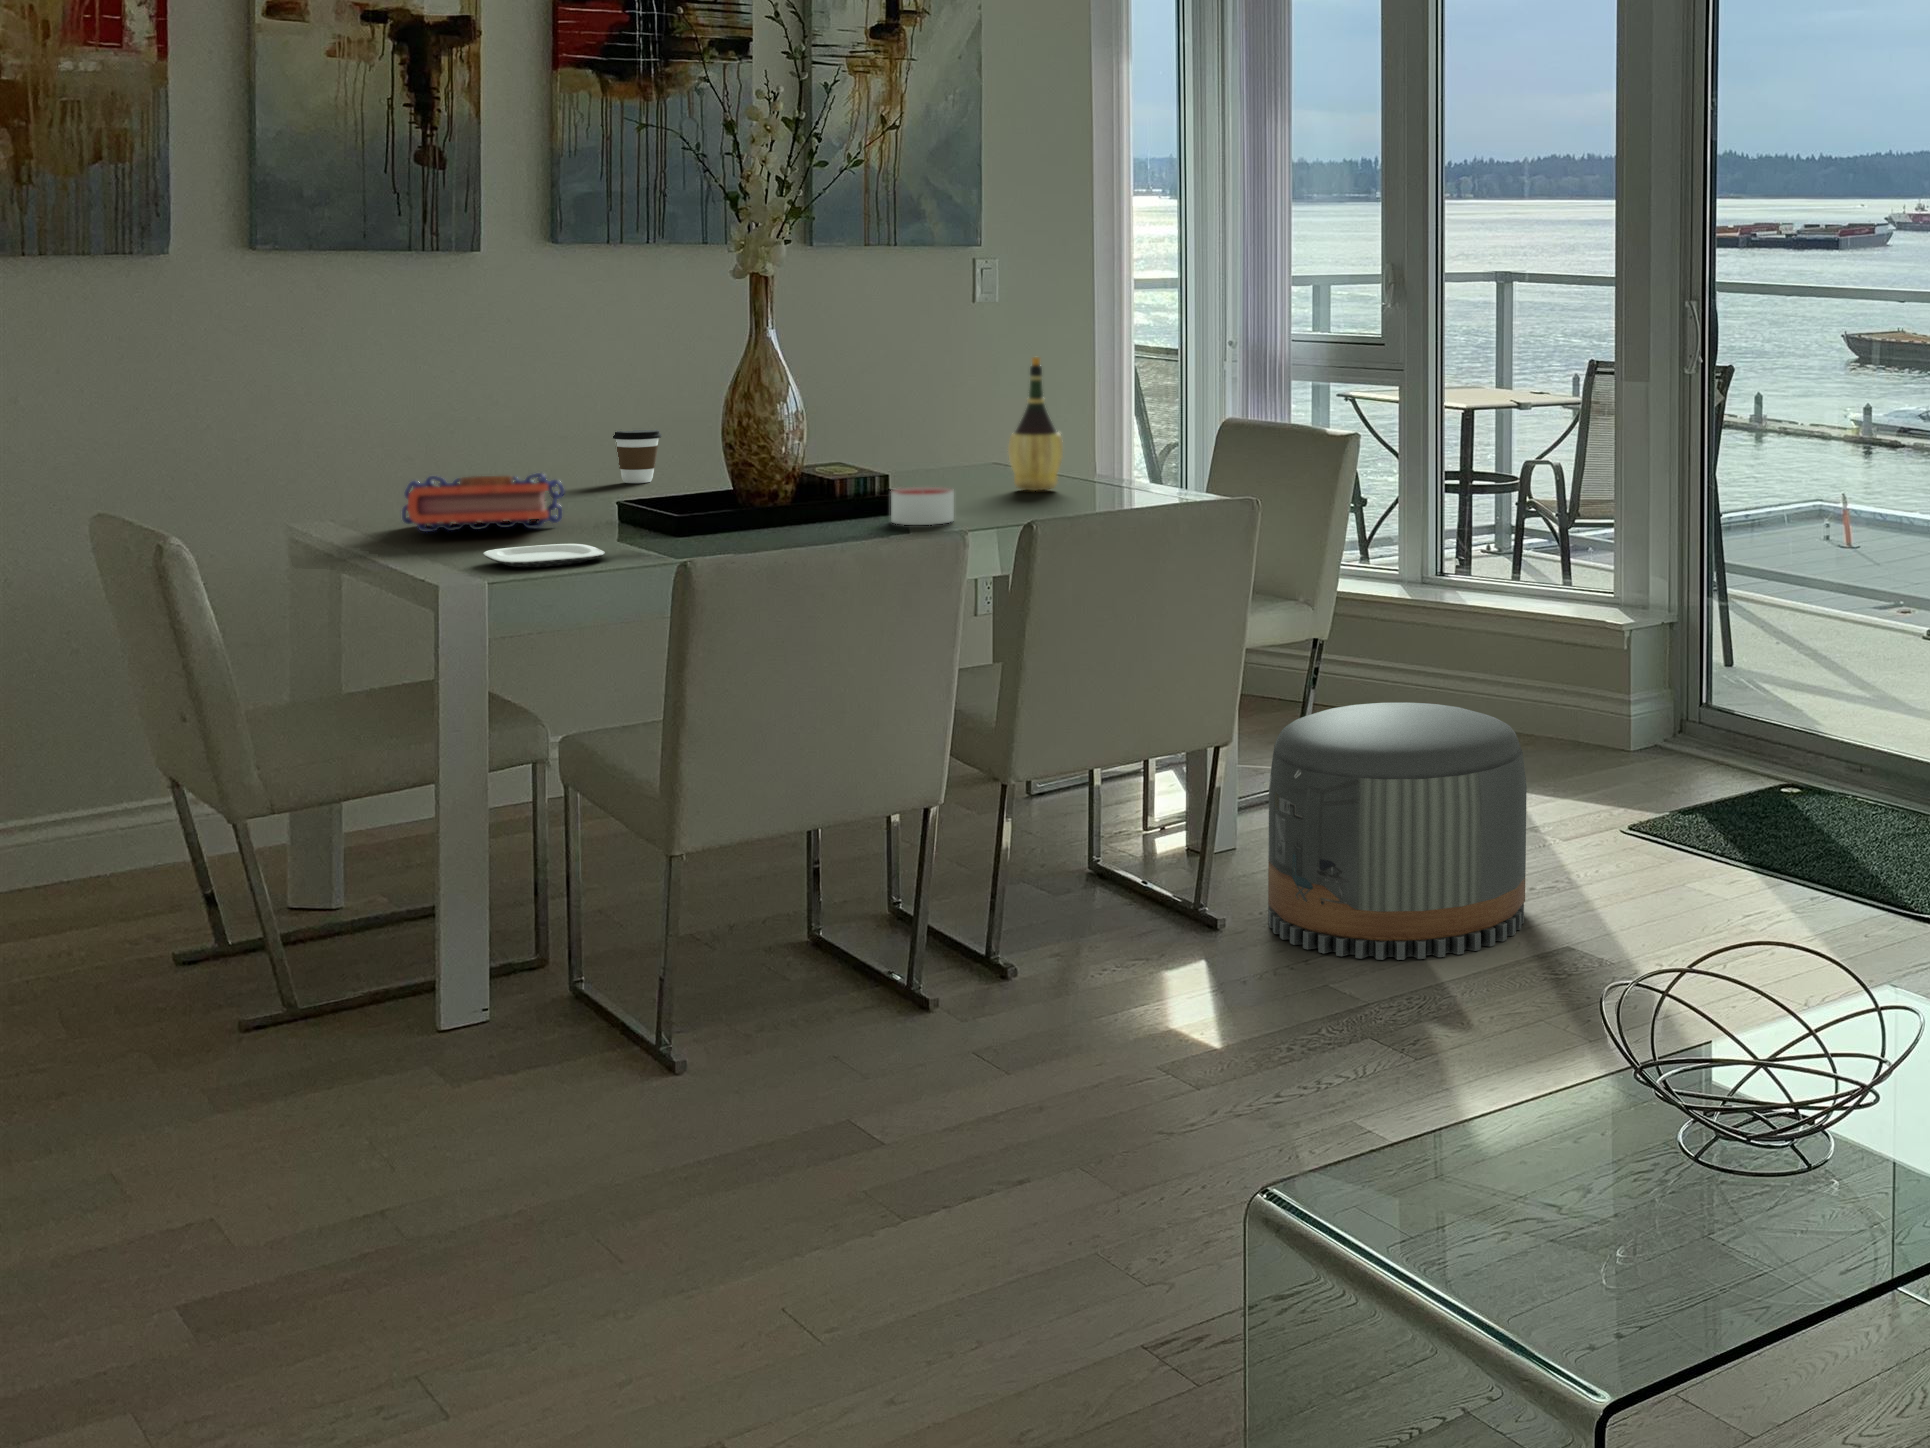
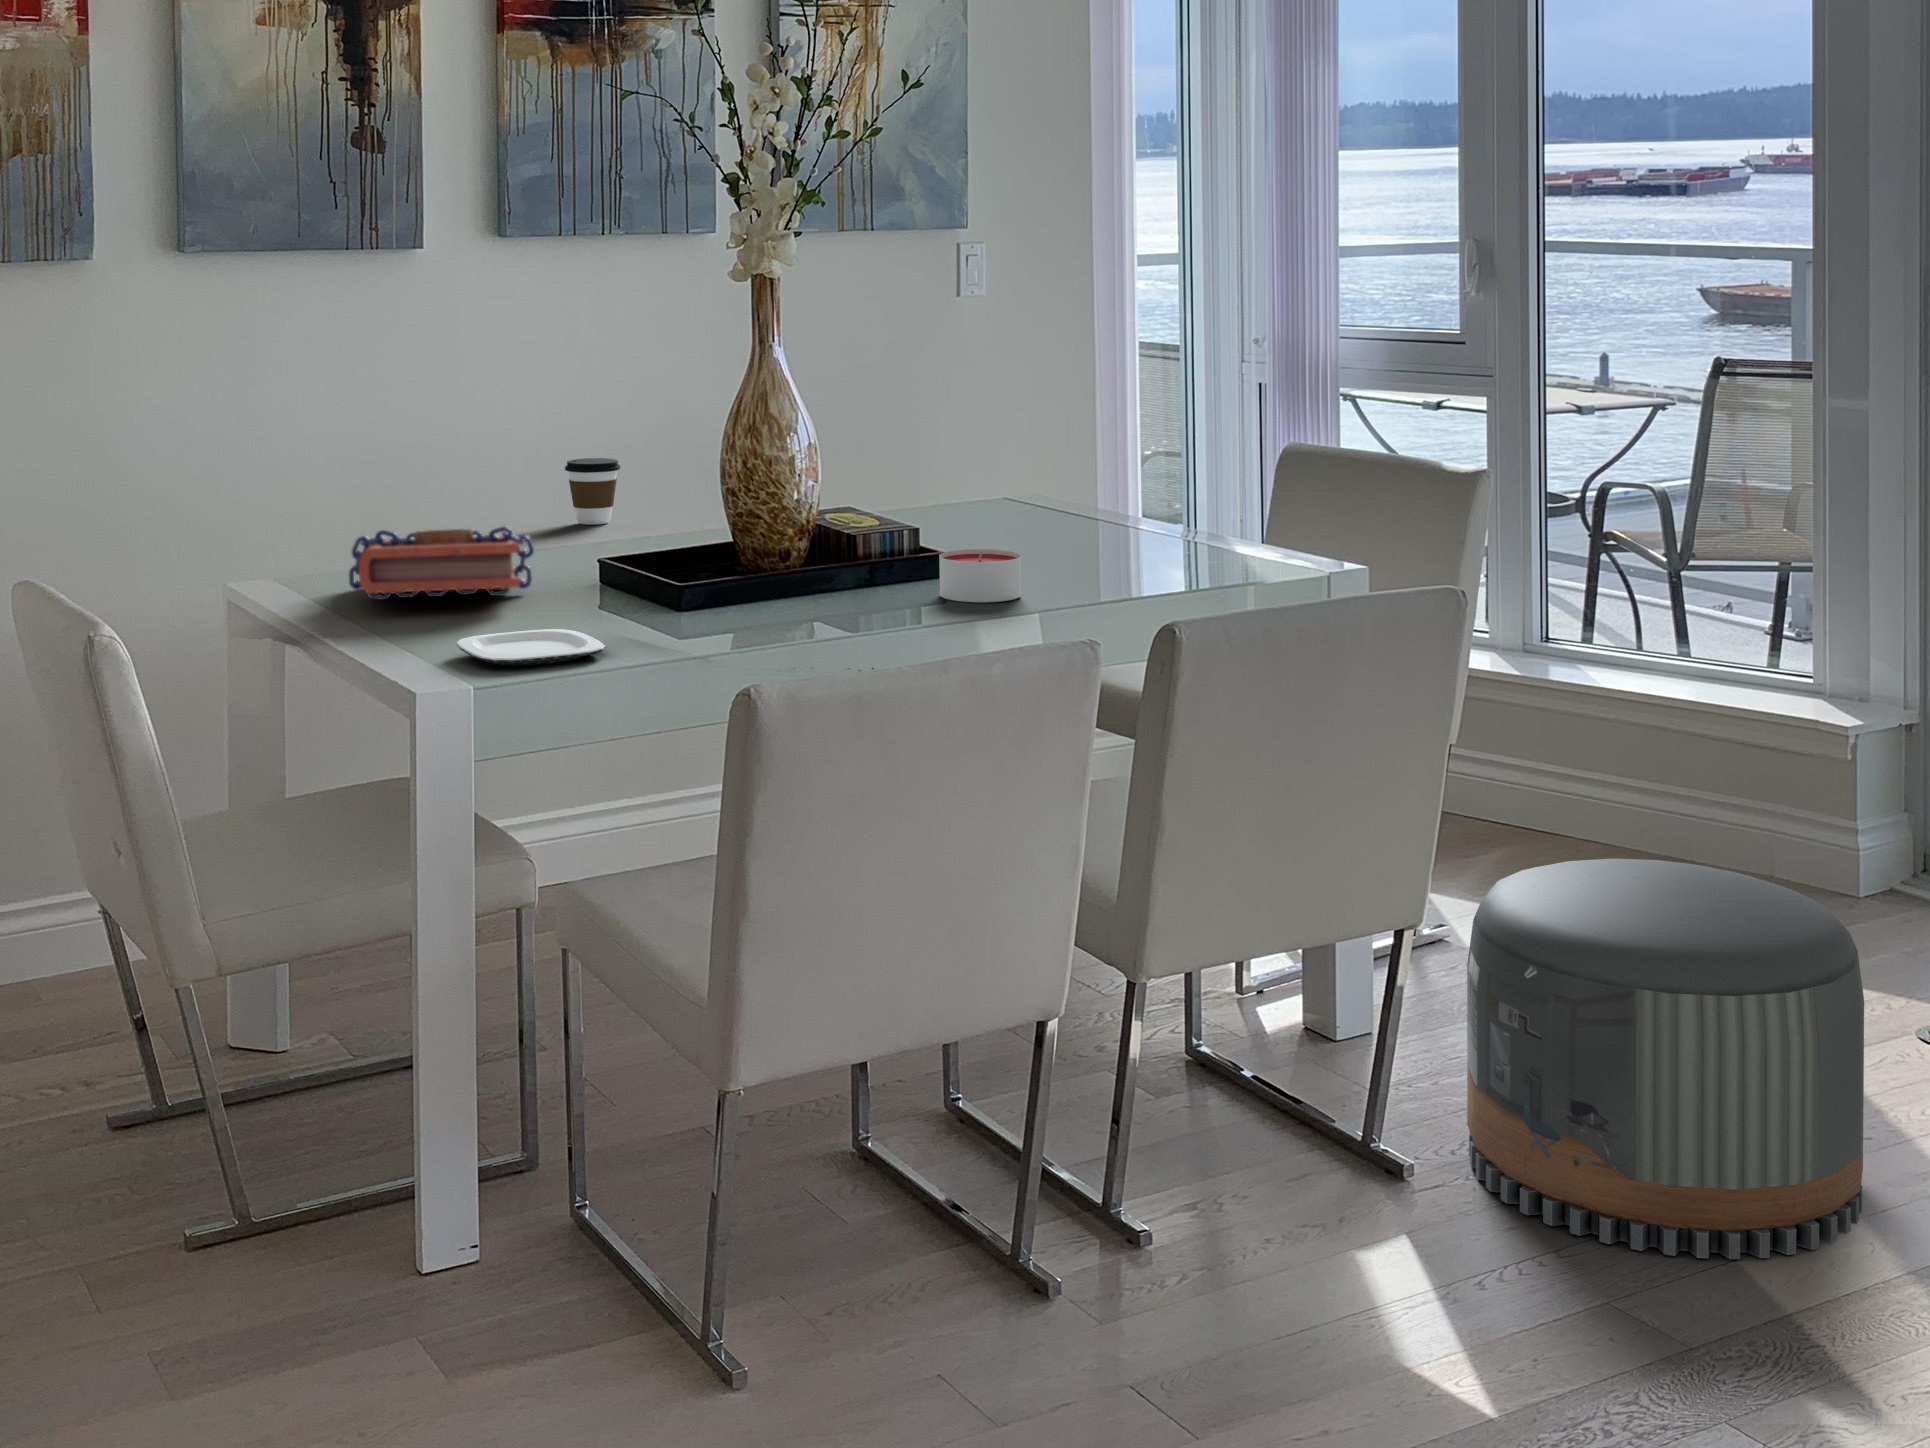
wine bottle: present [1008,357,1063,491] -> none [1051,371,1122,543]

